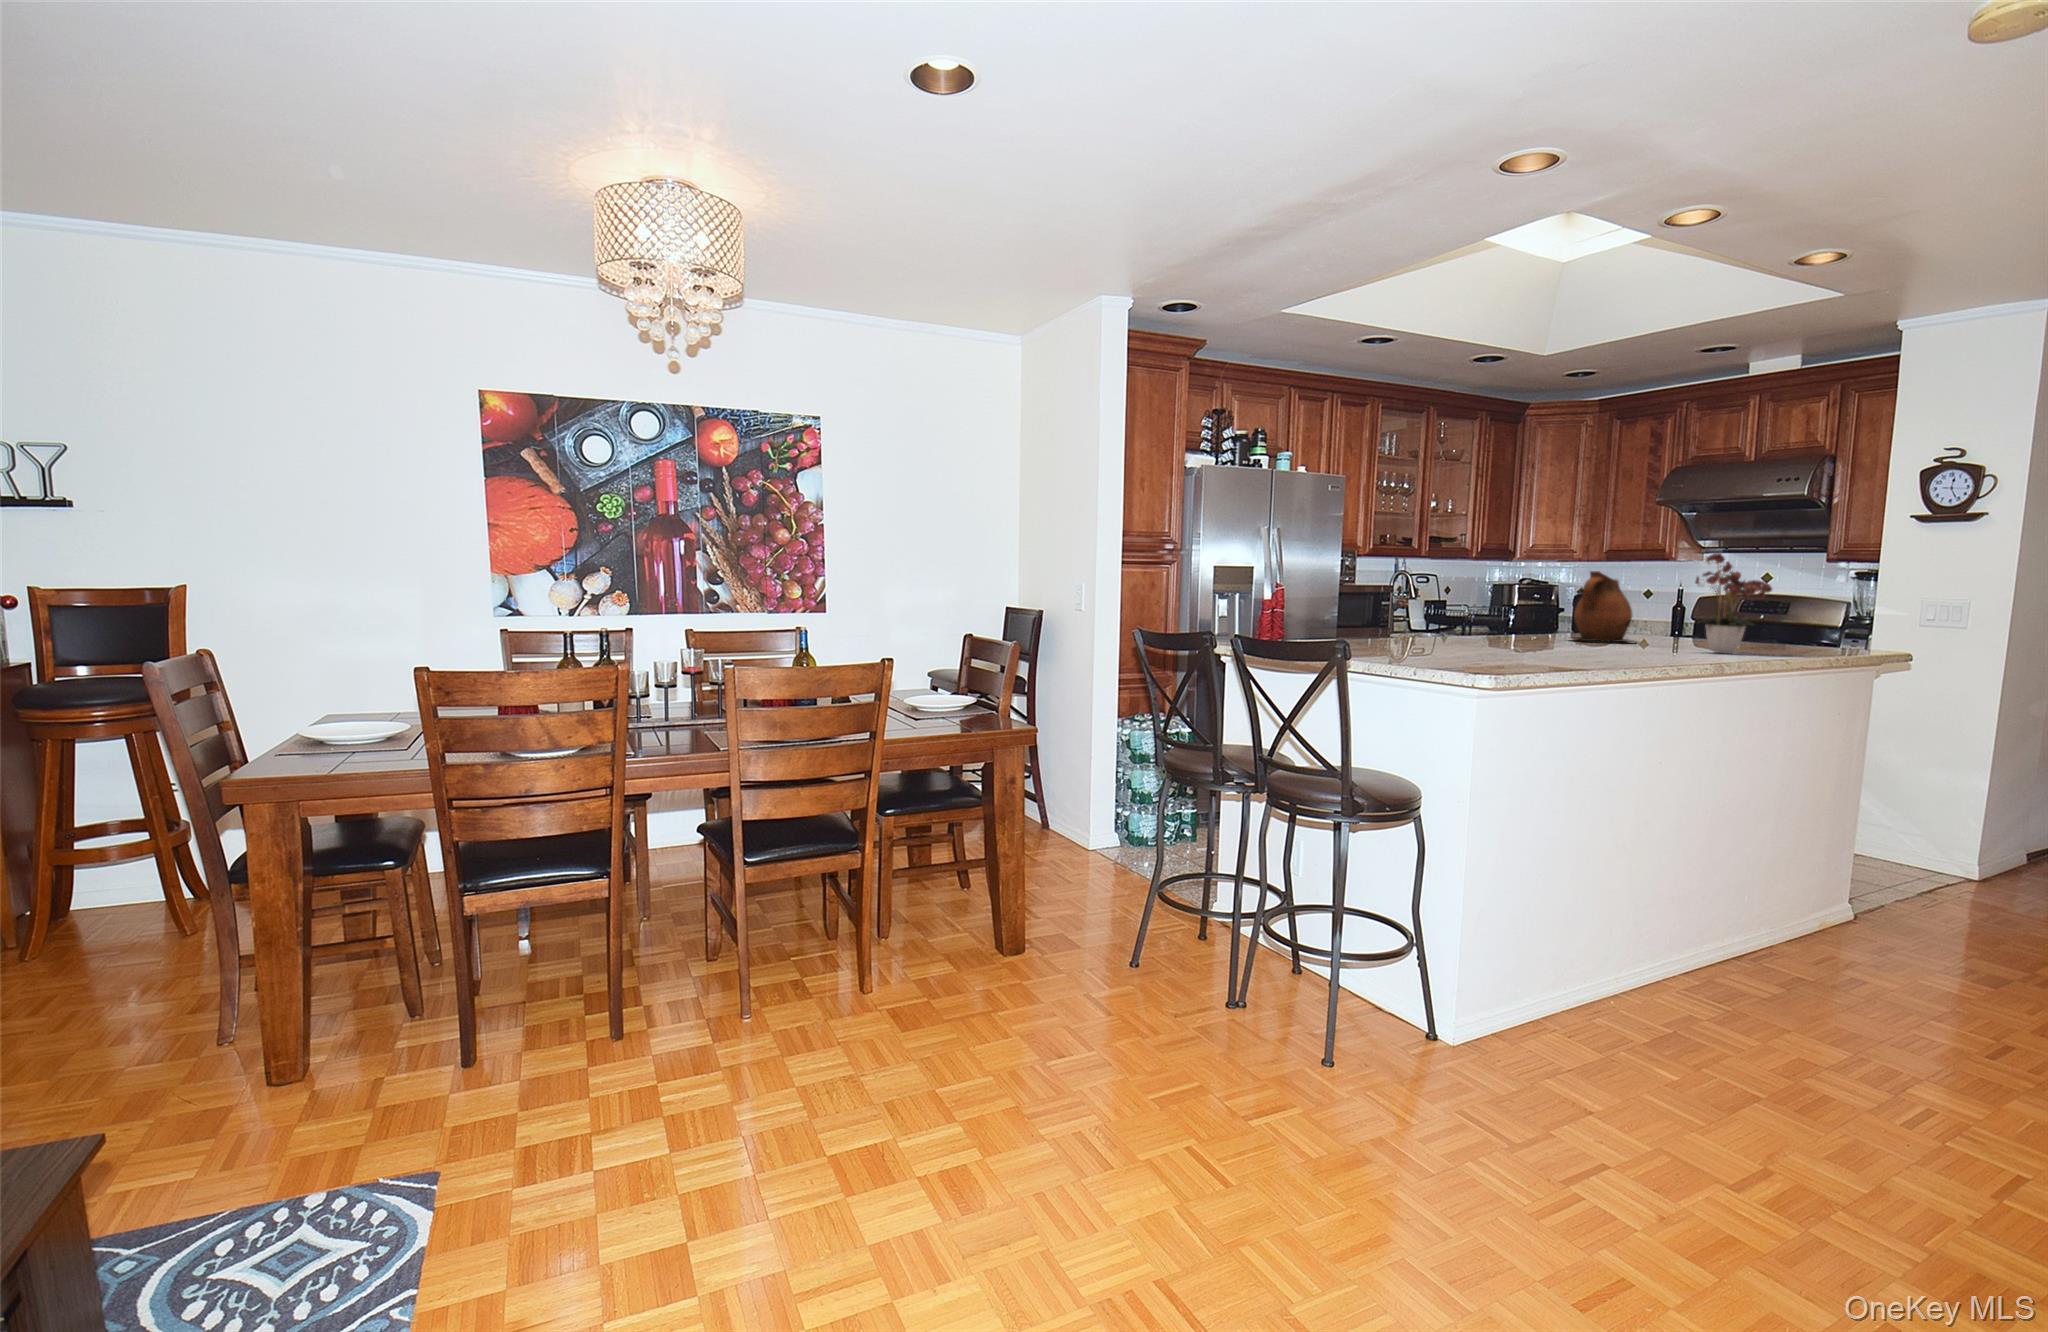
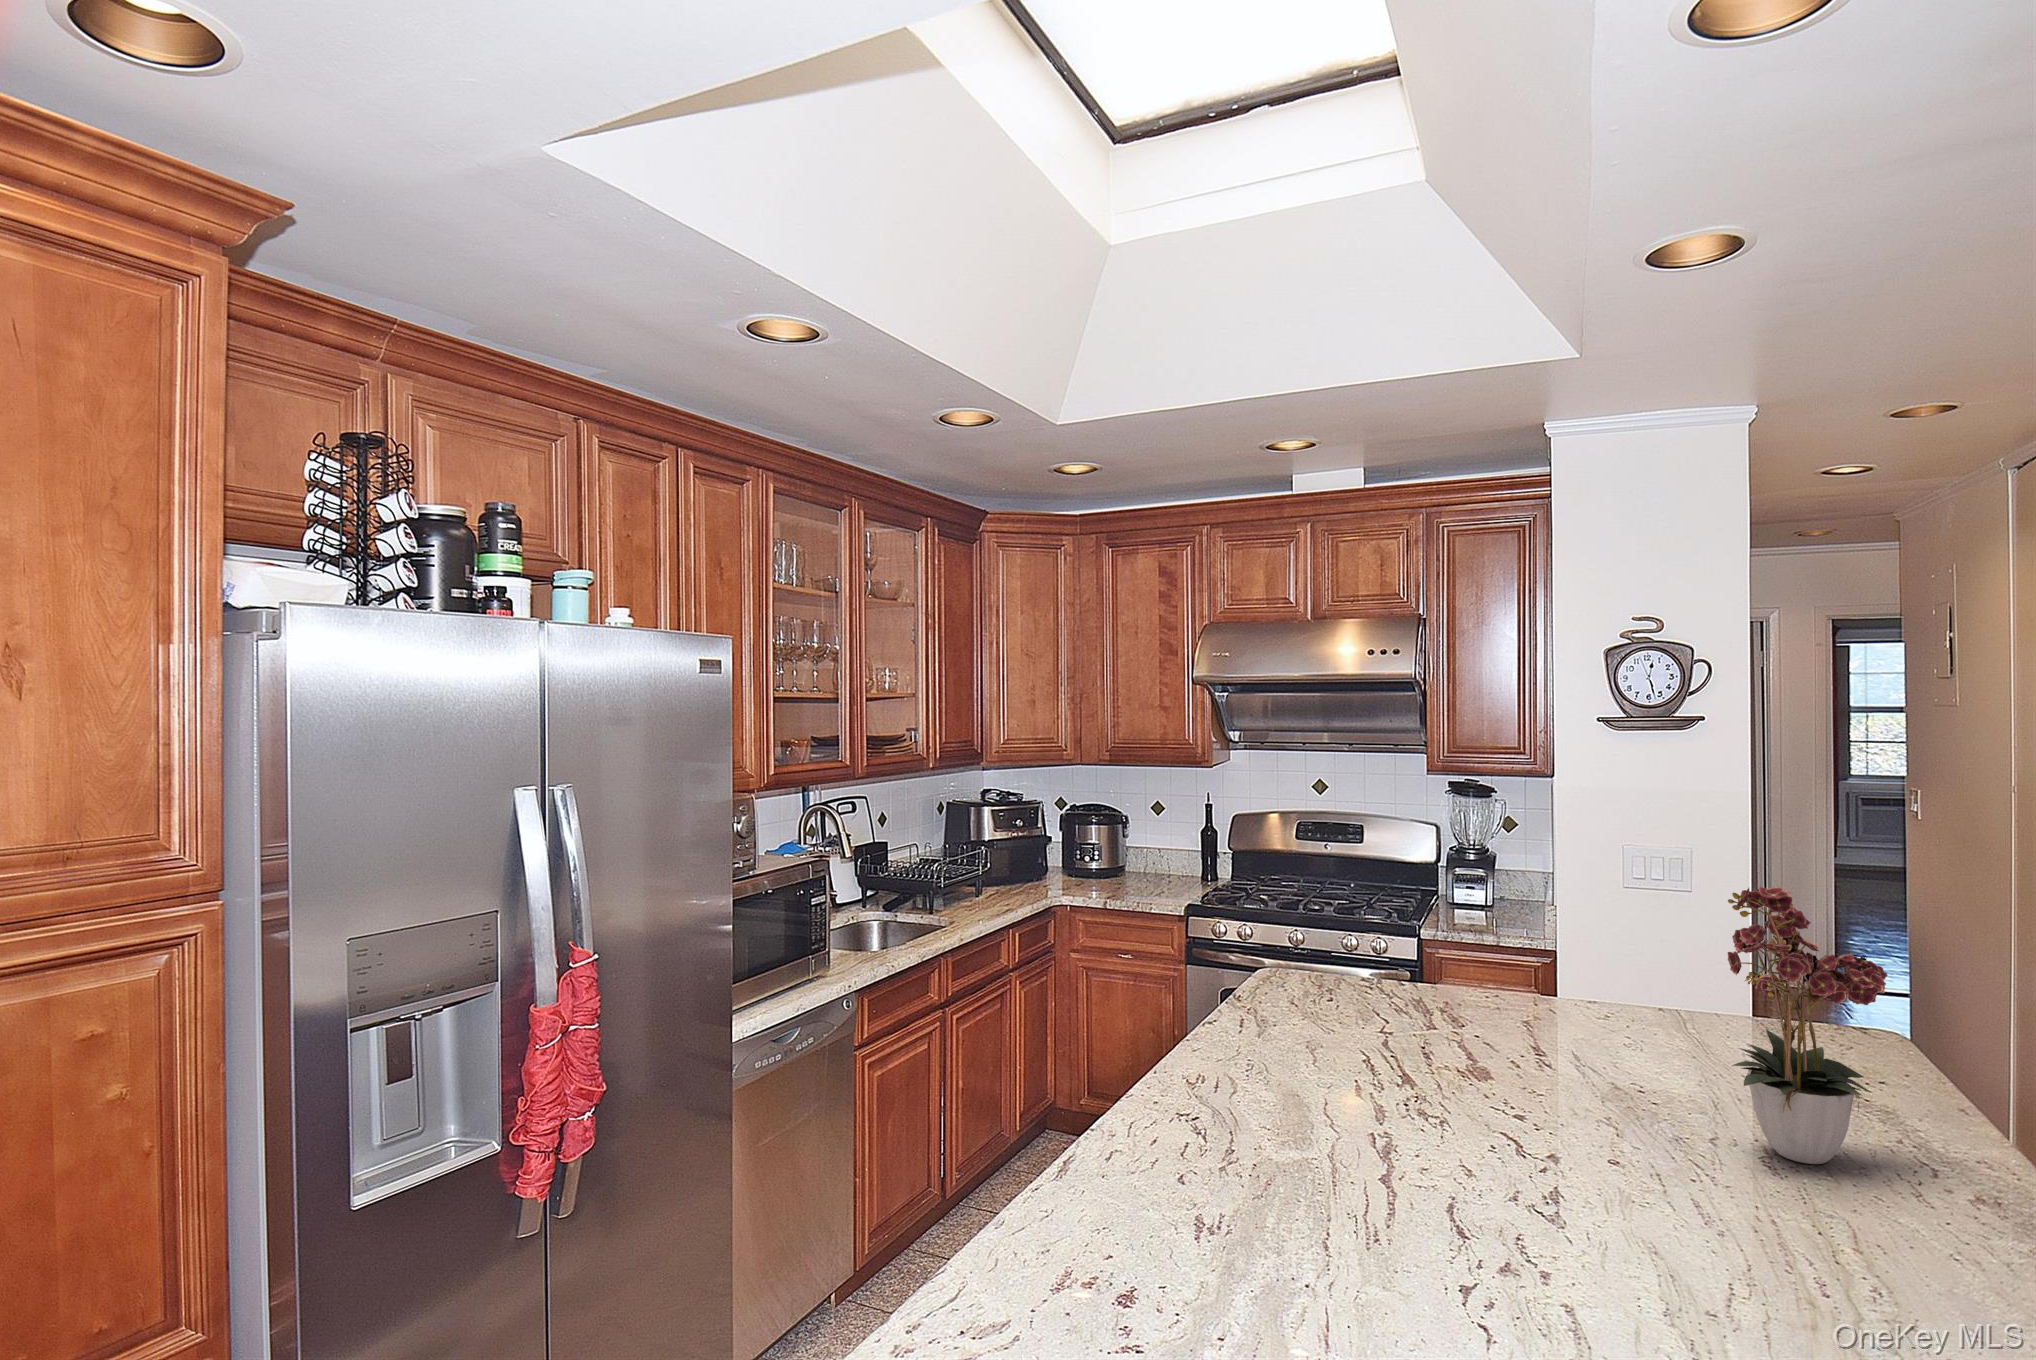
ceramic pitcher: present [1569,571,1636,642] -> none [1288,887,1456,1072]

